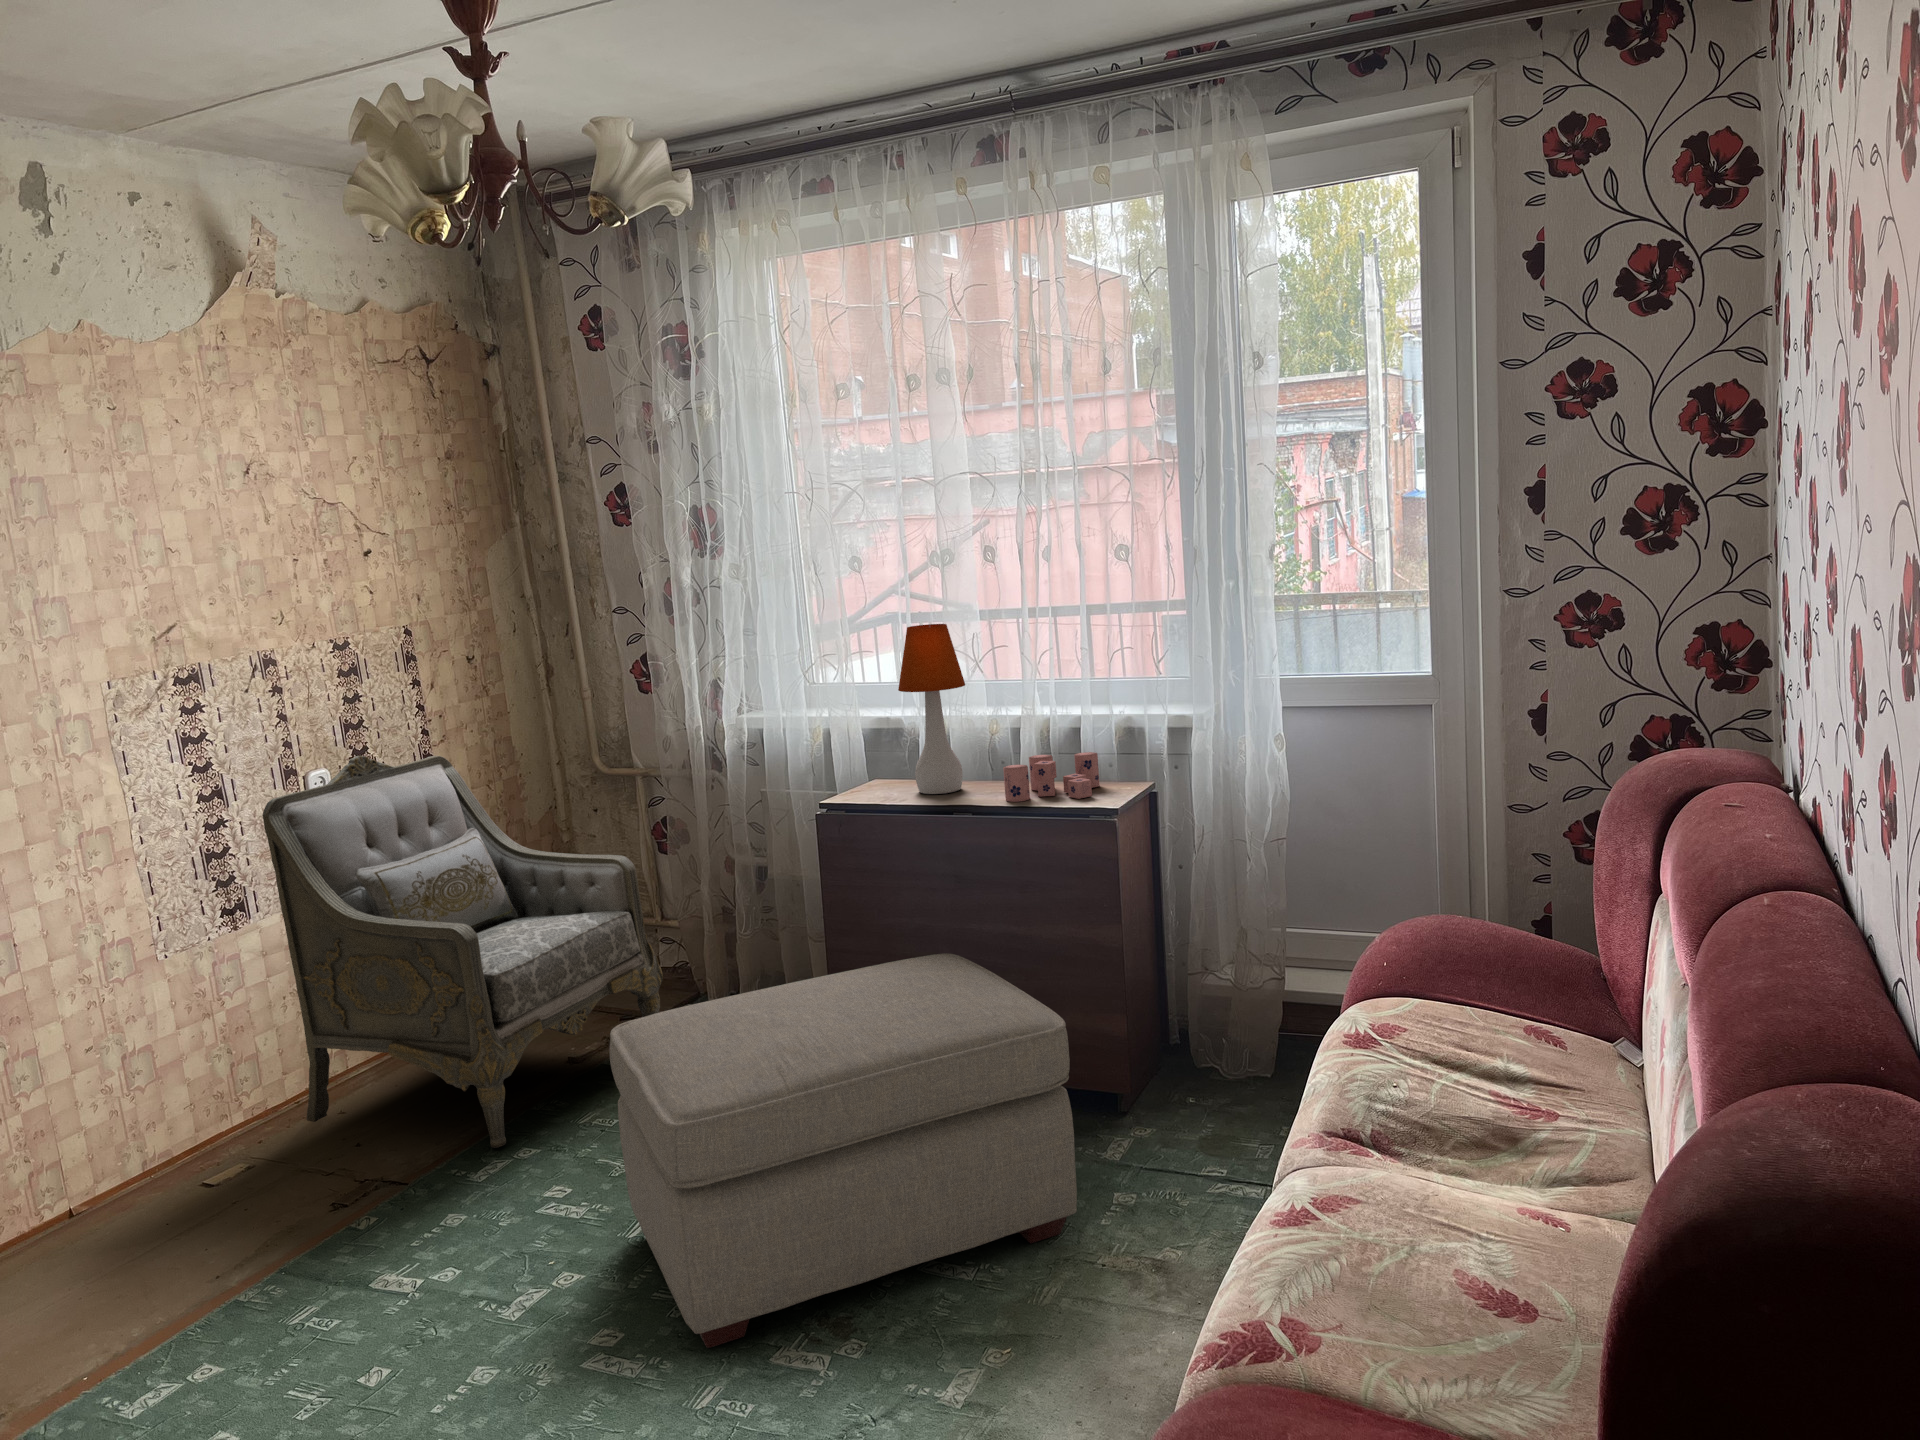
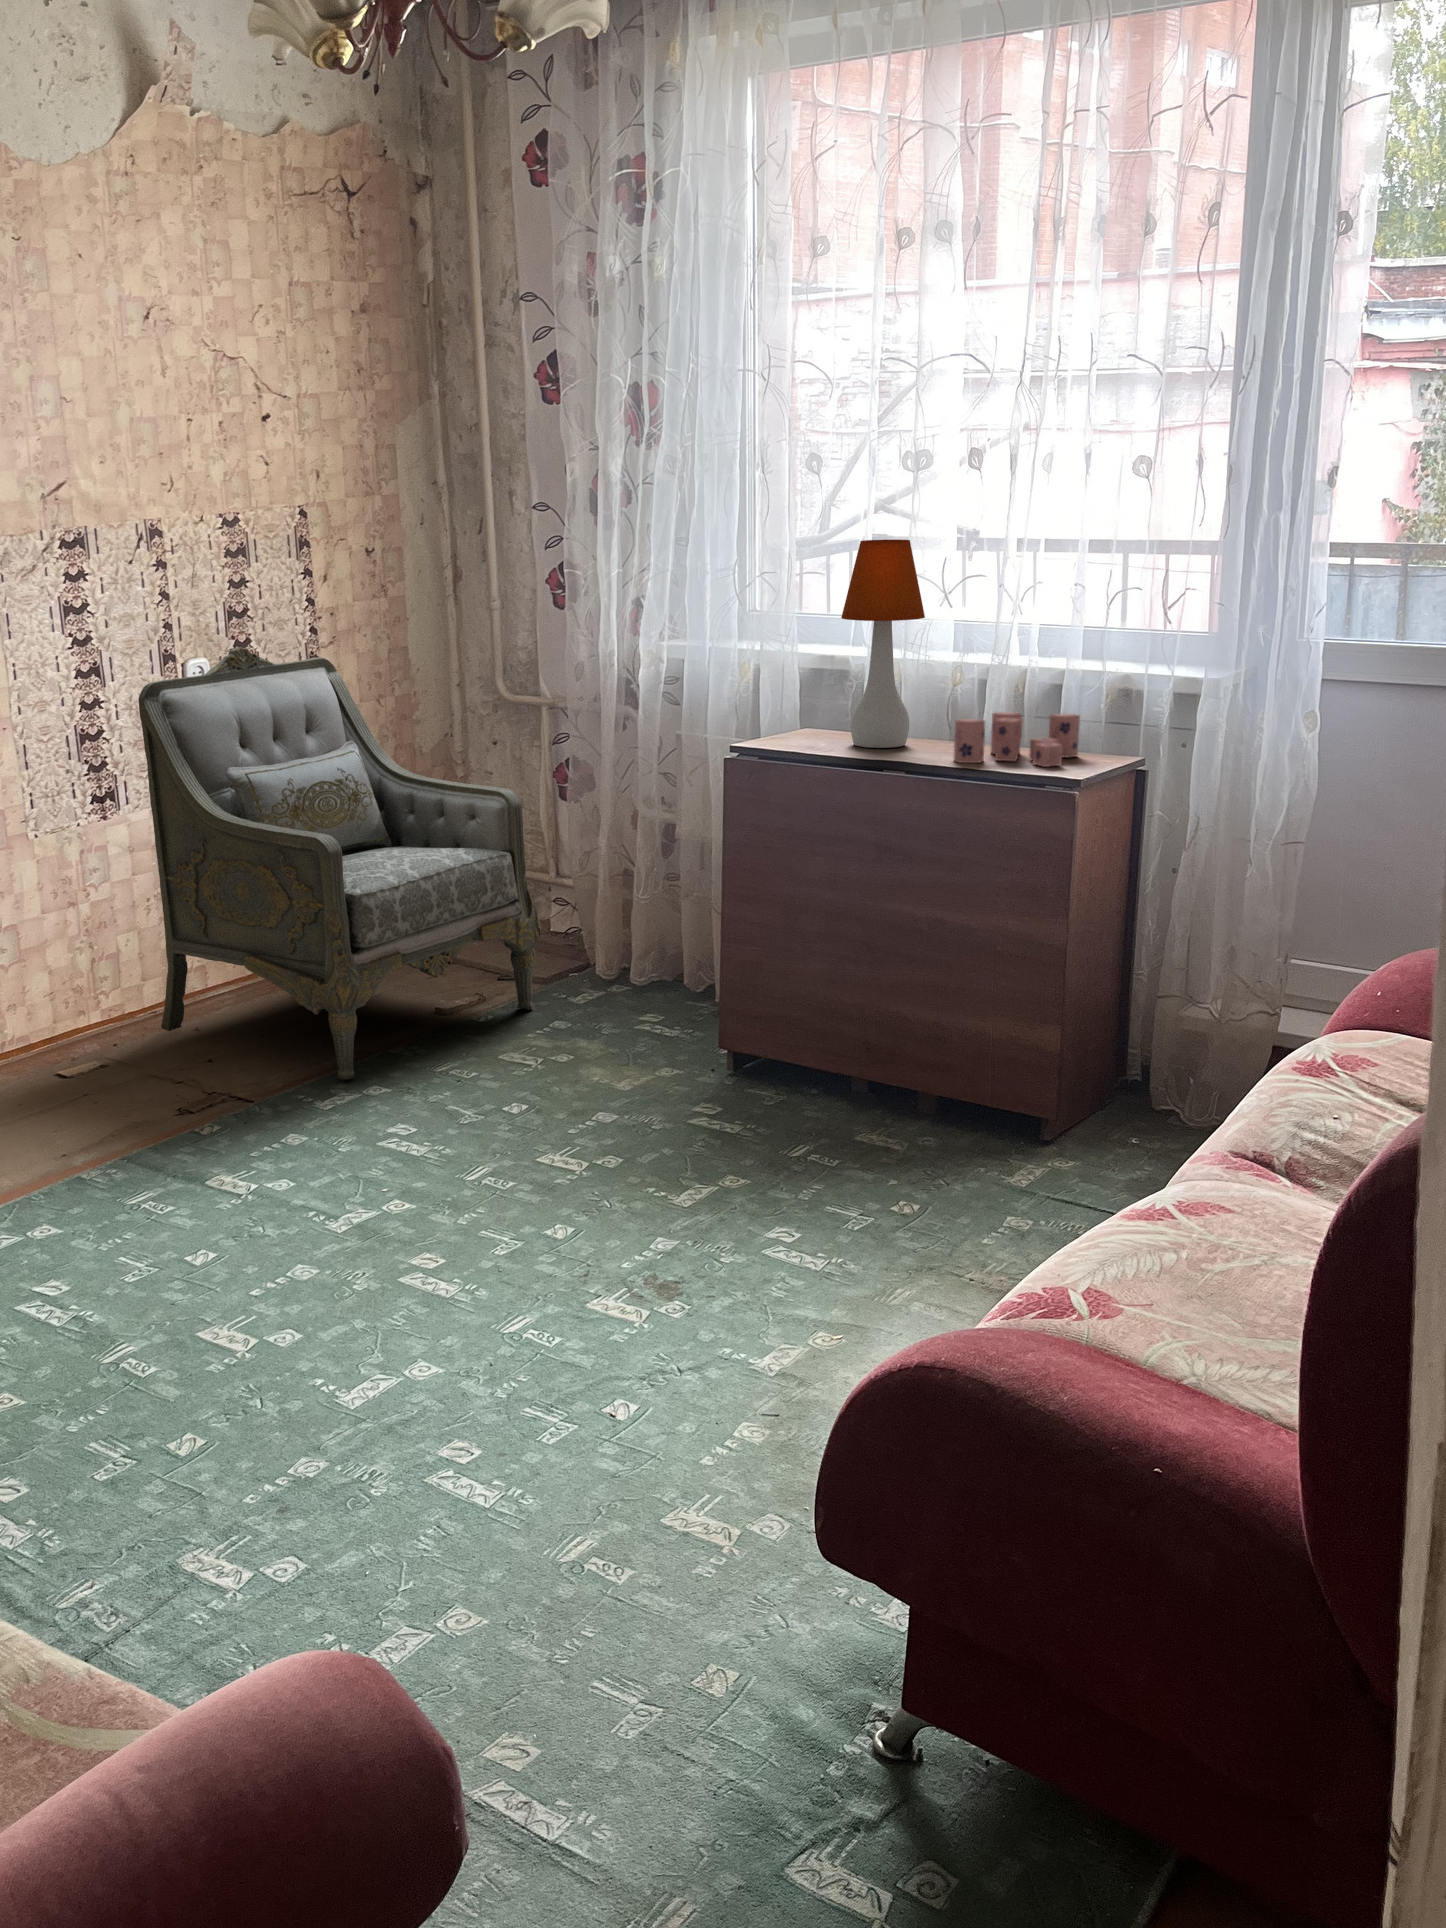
ottoman: present [610,954,1077,1348] -> none [459,928,966,1286]

